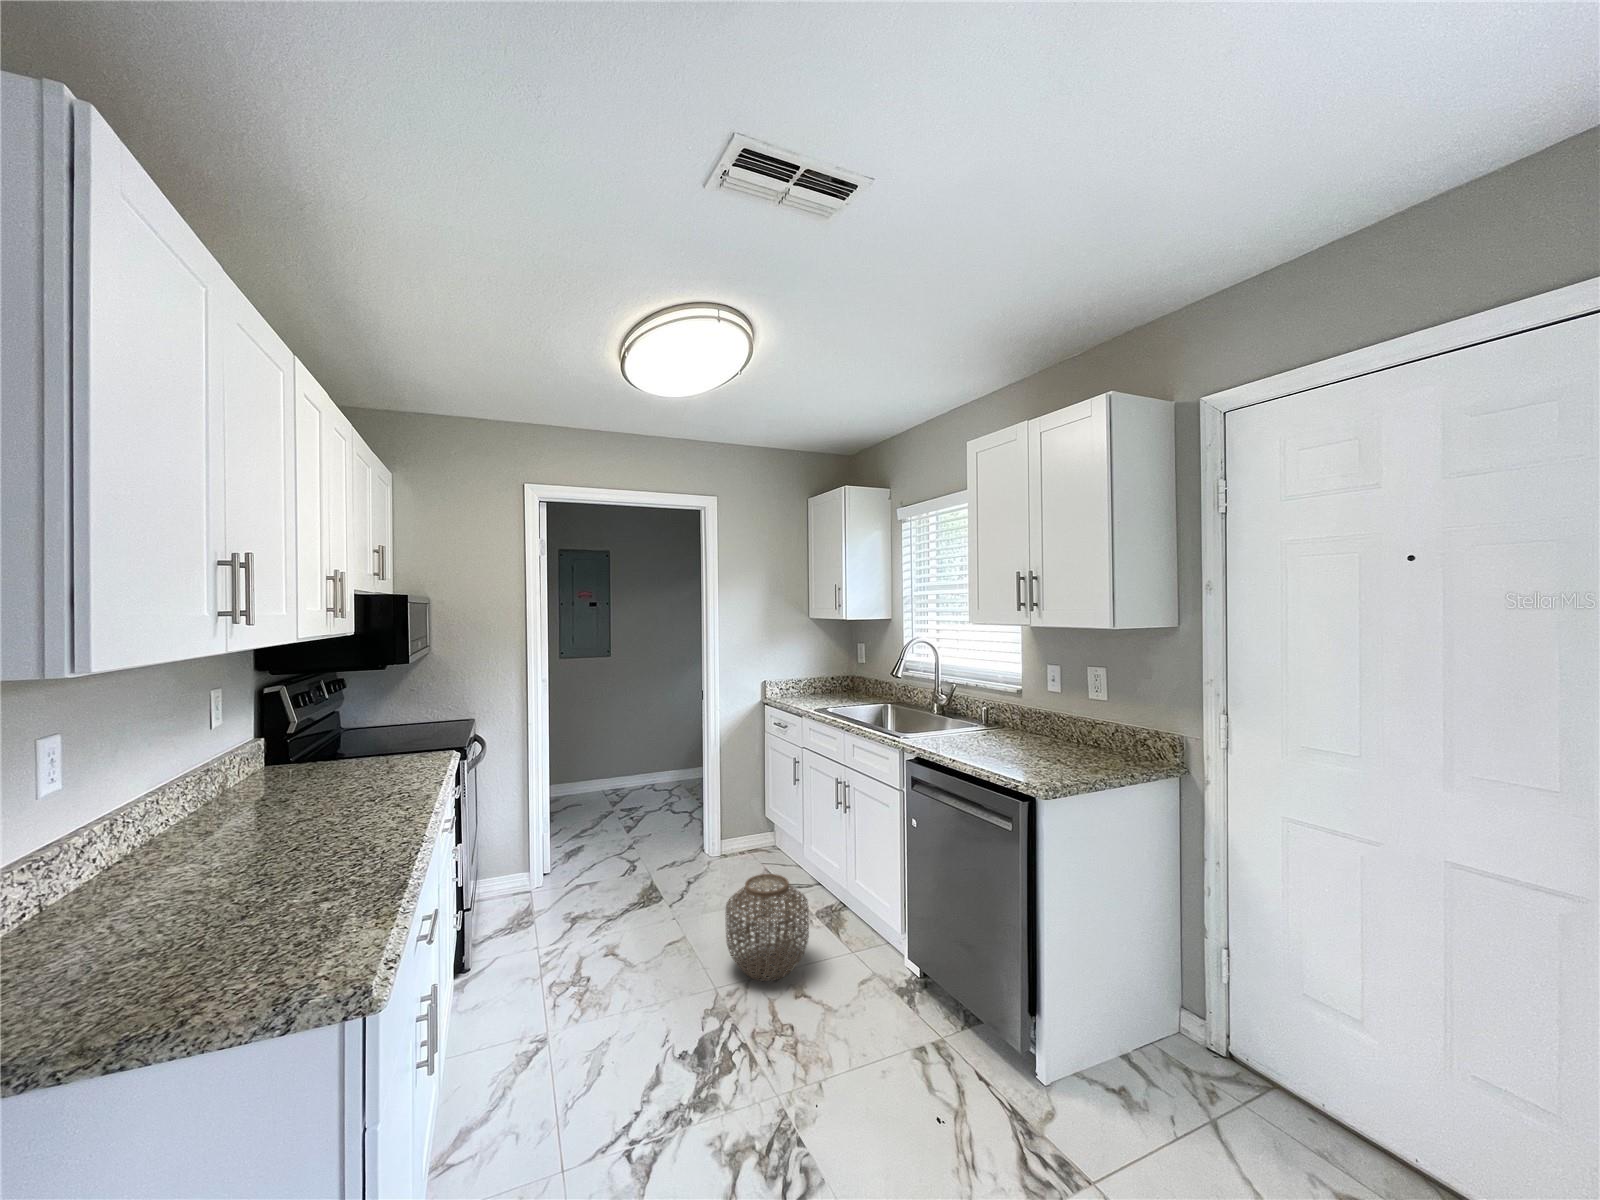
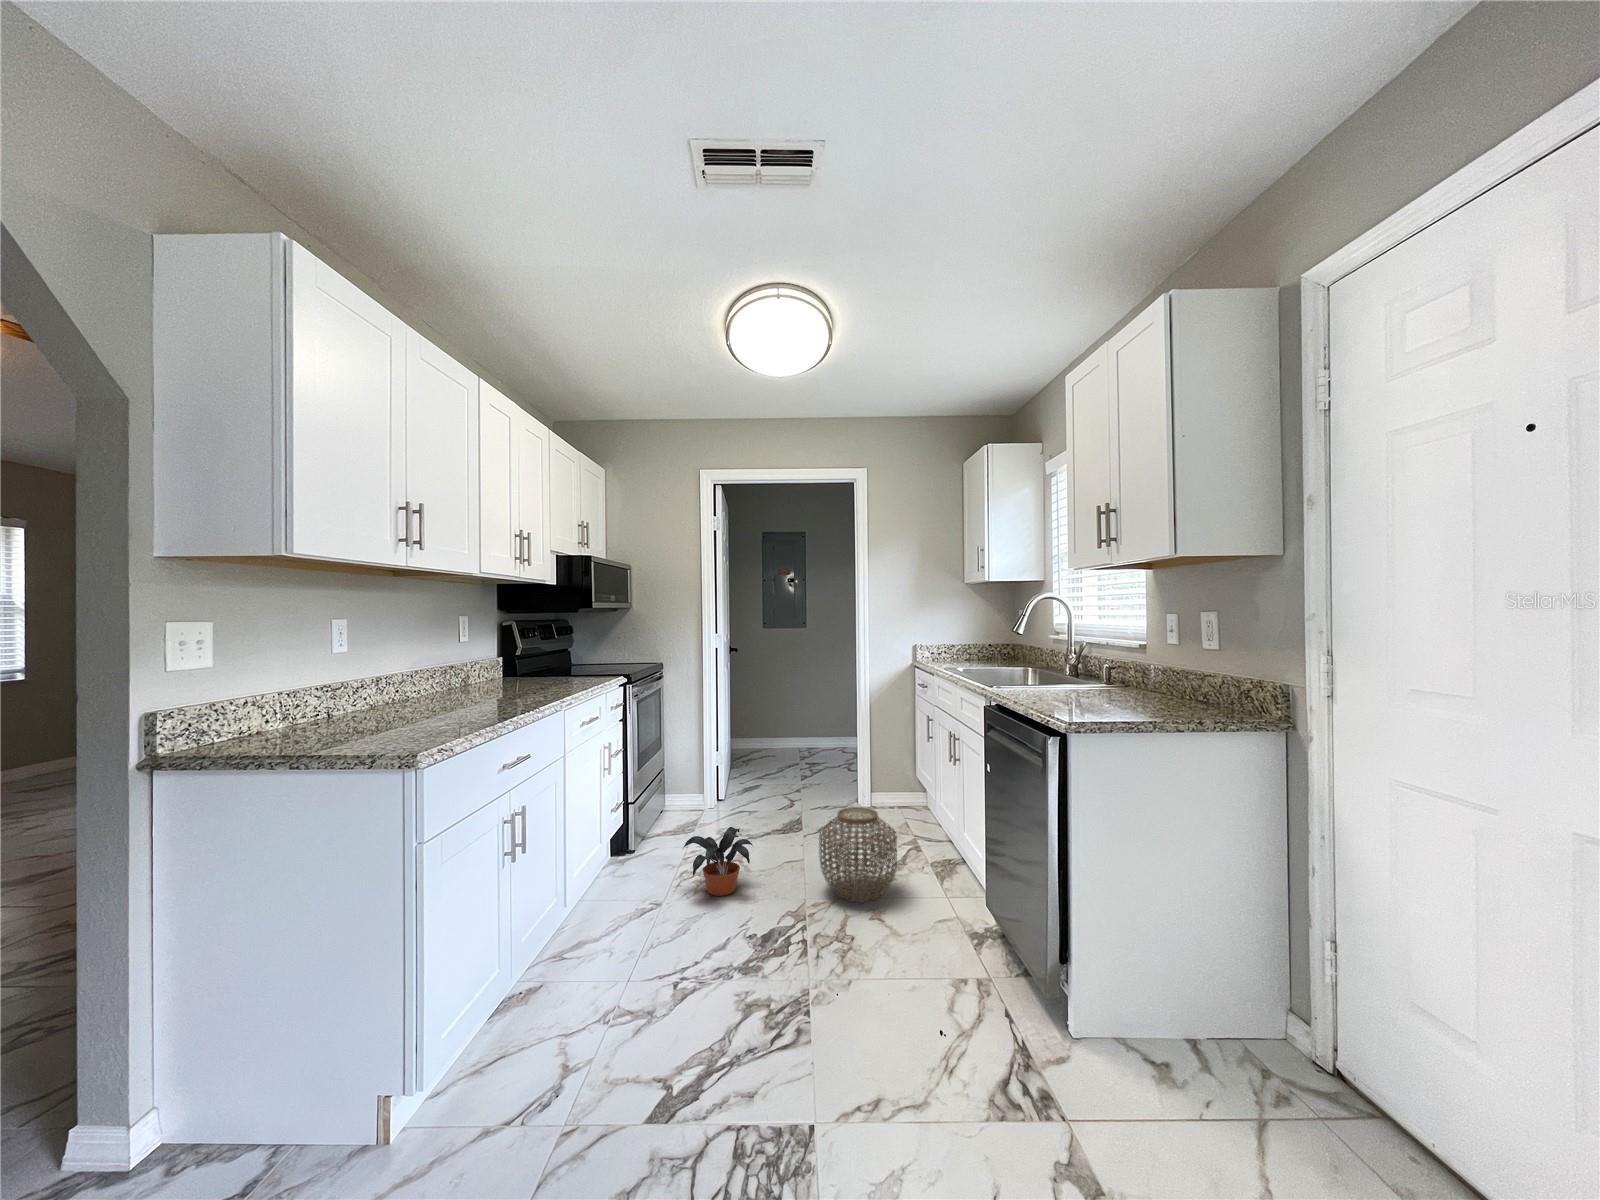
potted plant: none [563,921,654,1011] -> present [683,827,752,896]

